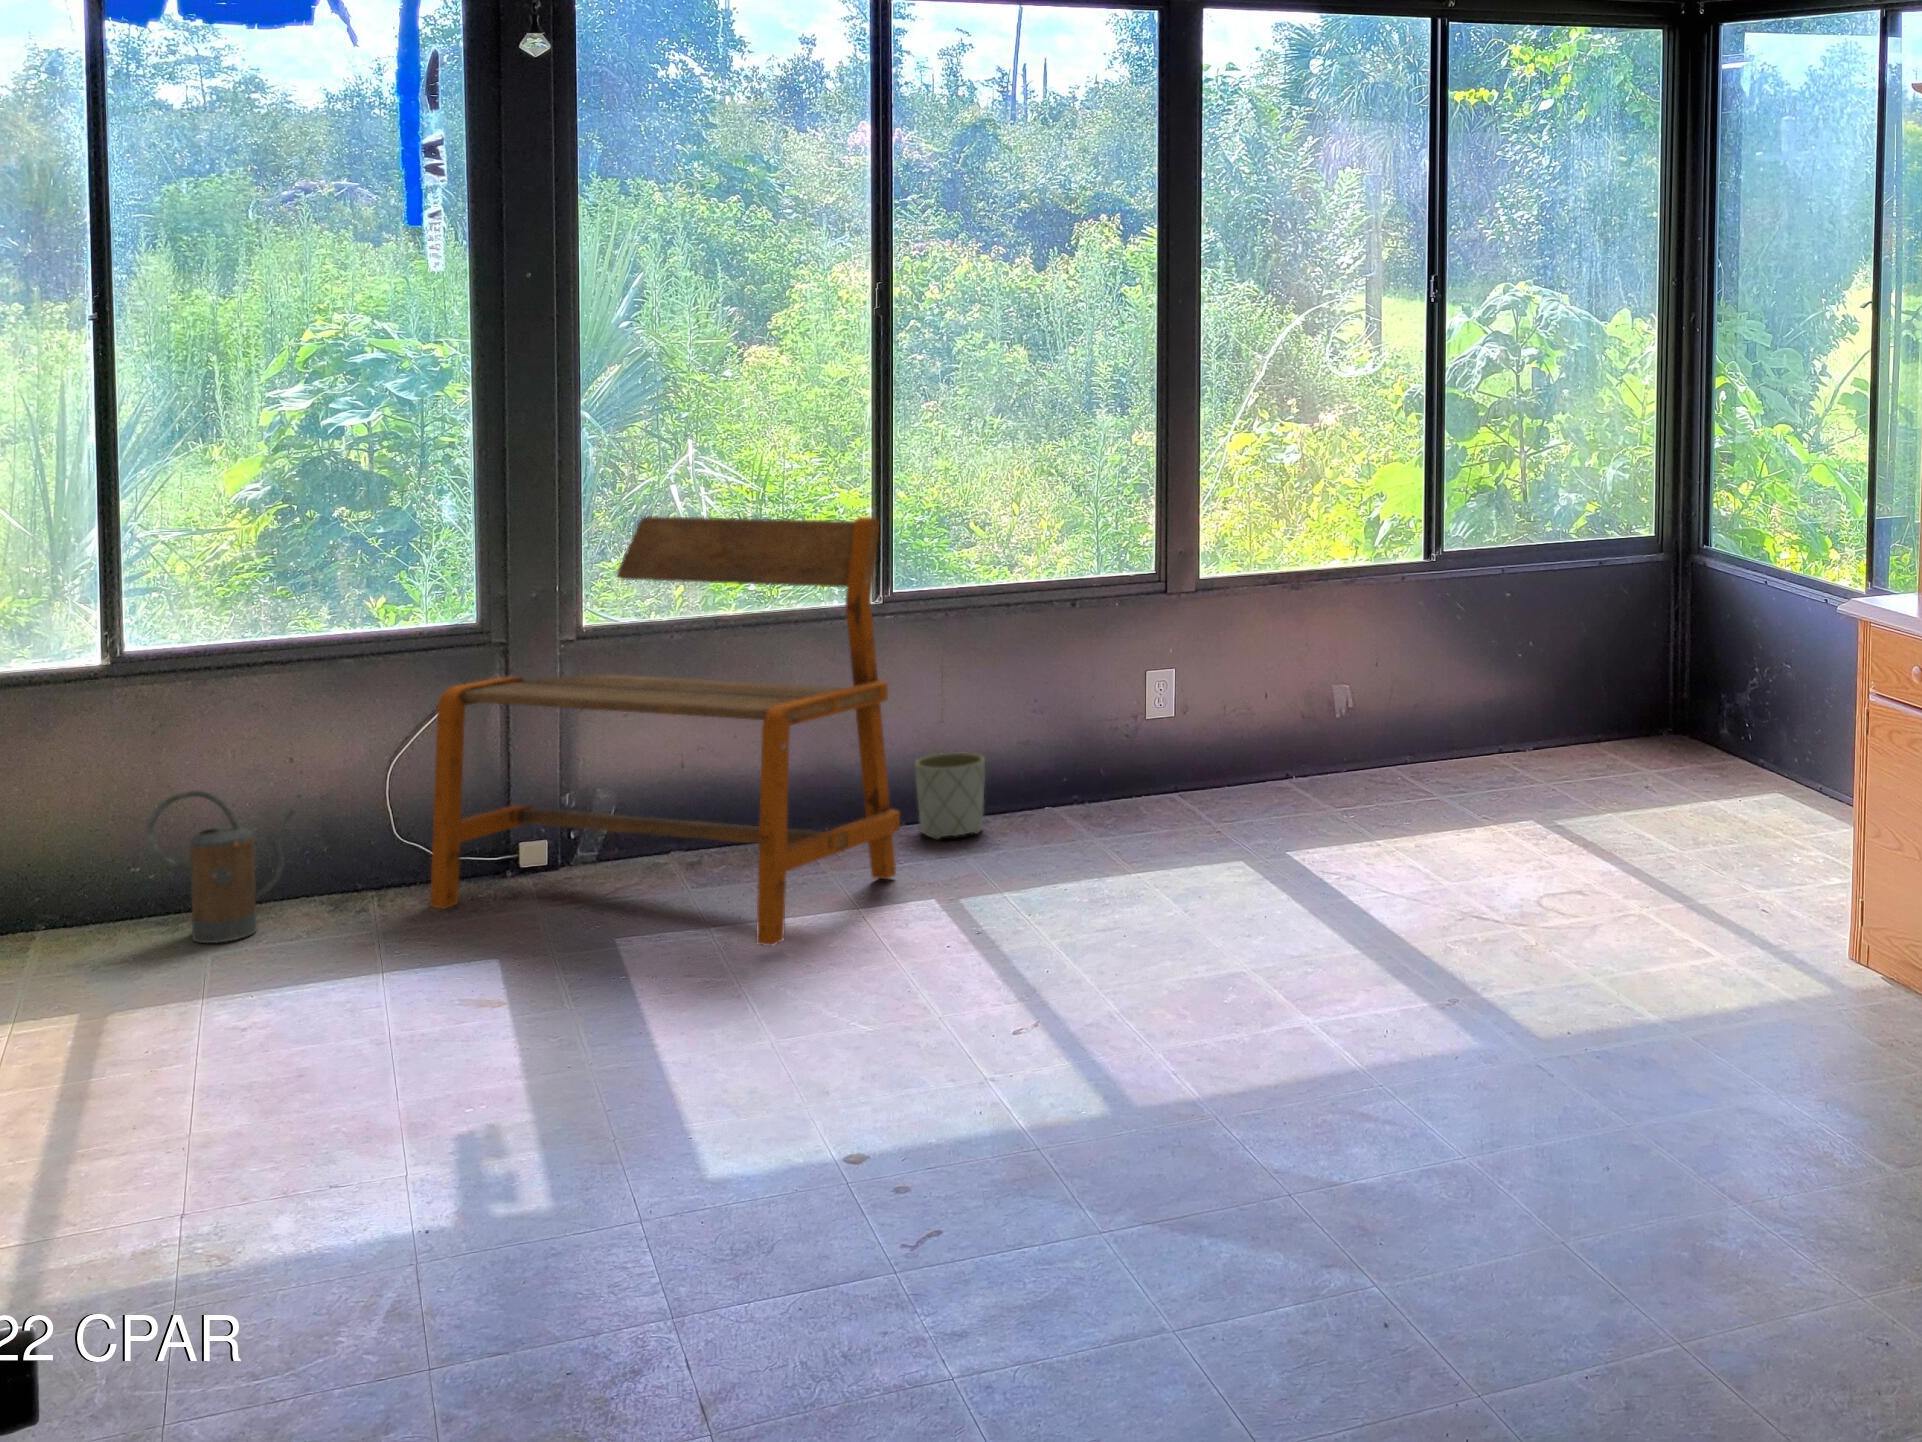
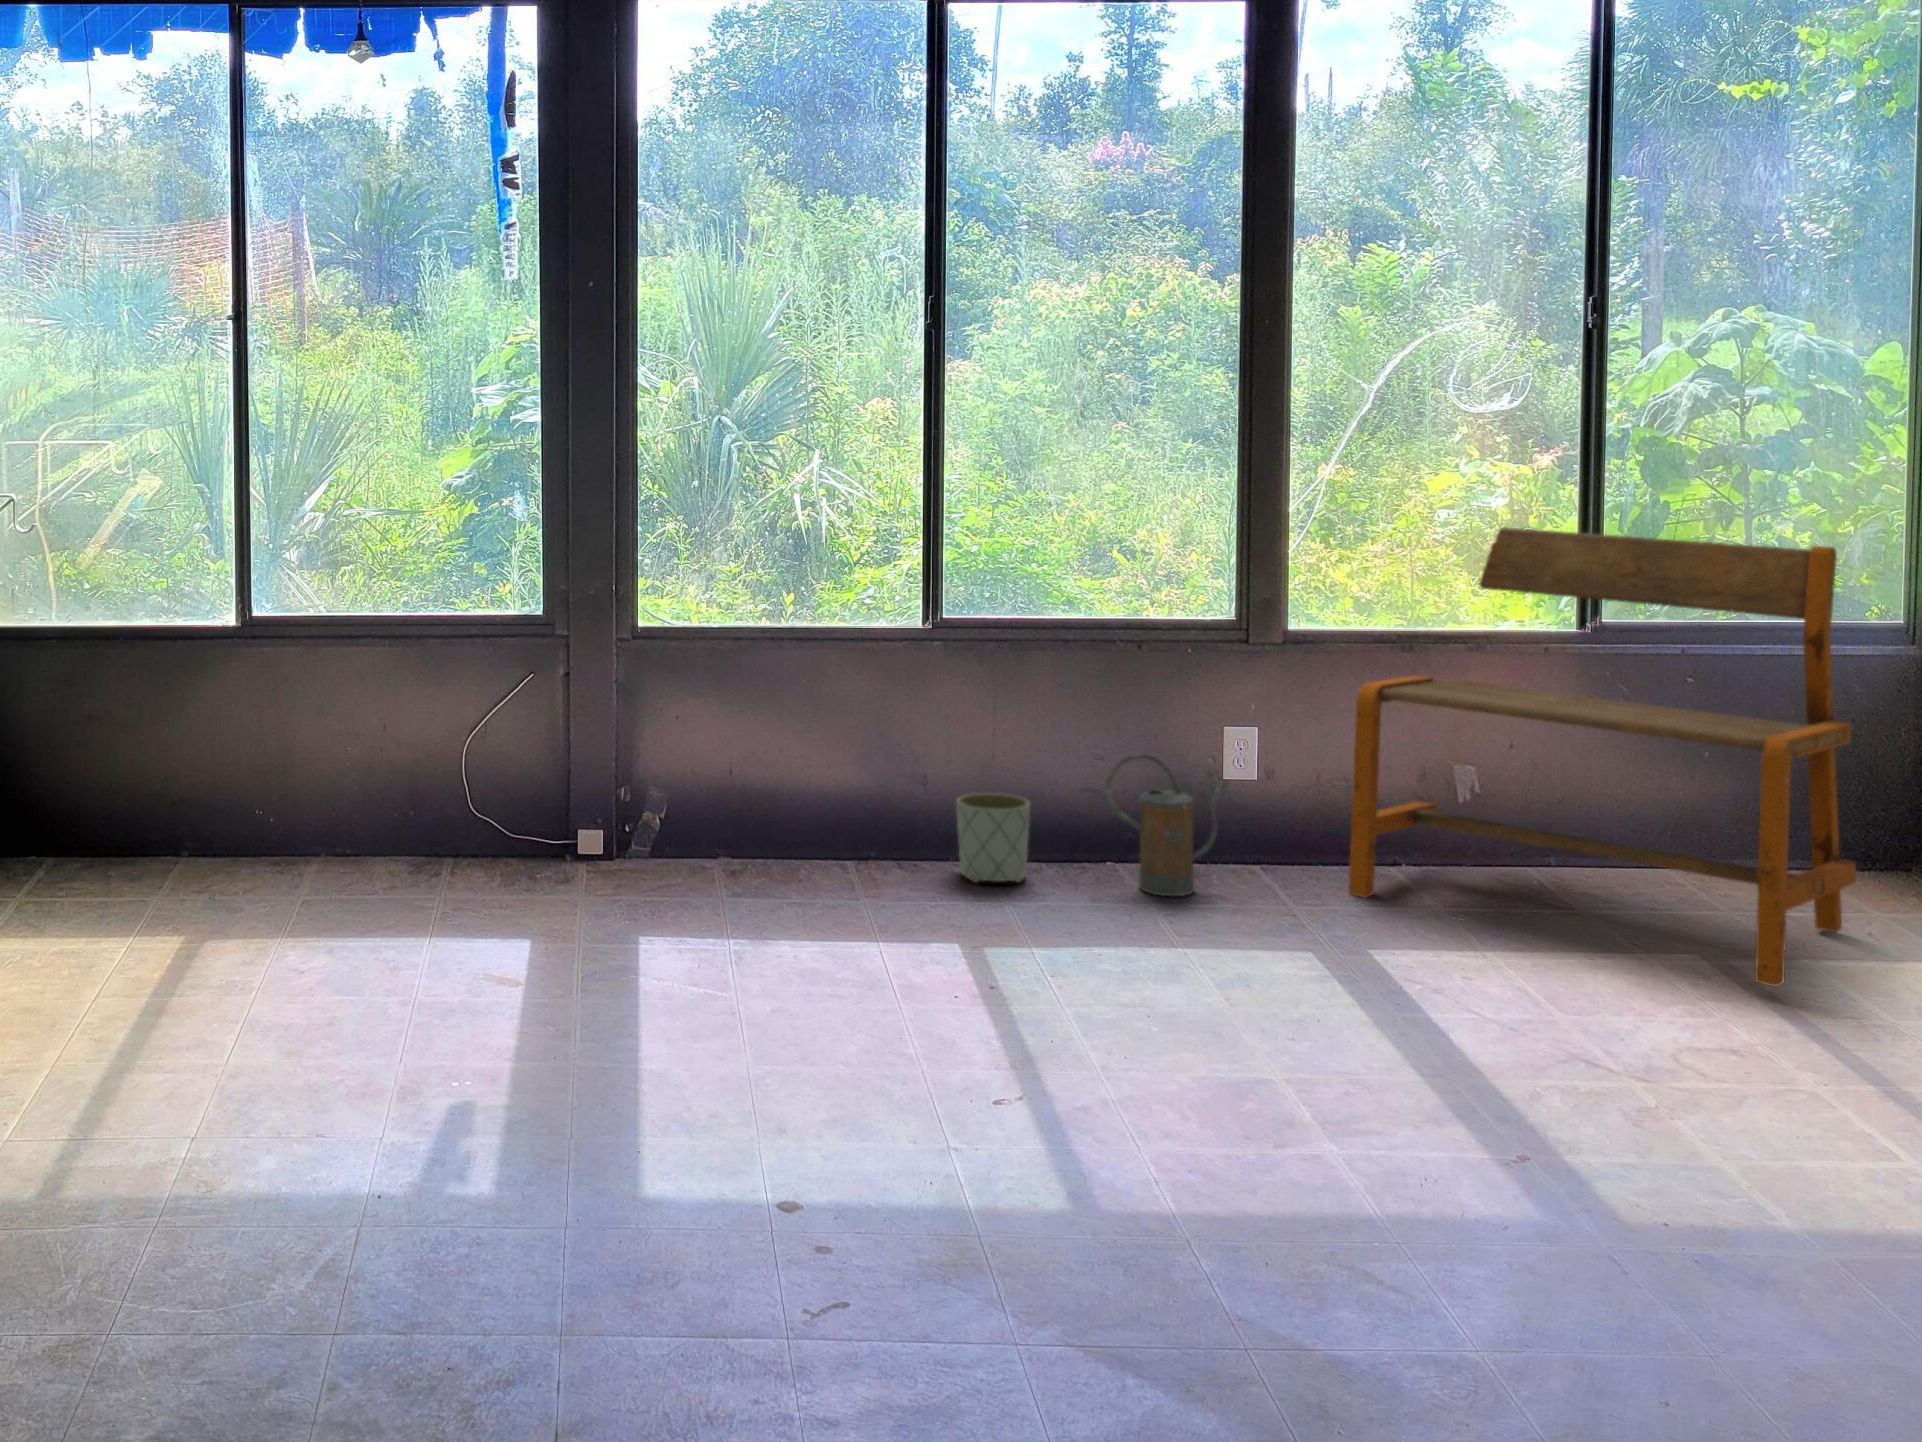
bench: present [430,516,900,946] -> present [1349,527,1856,987]
watering can: present [147,791,295,943] -> present [1105,753,1228,896]

